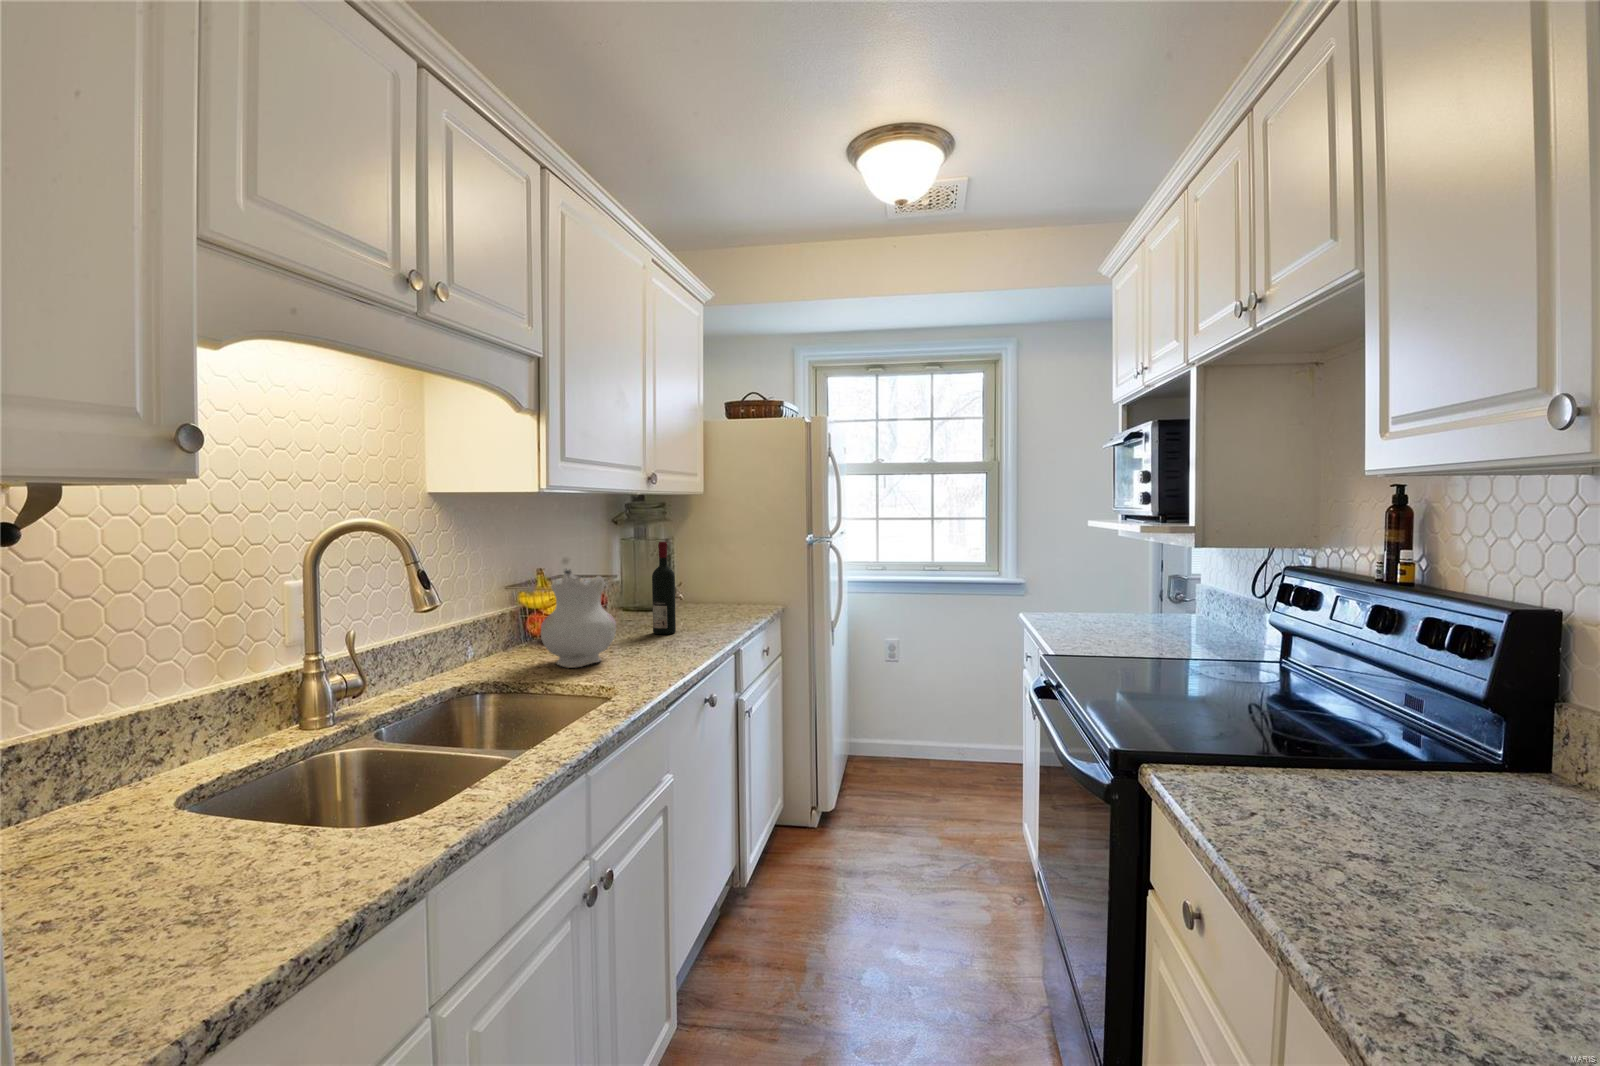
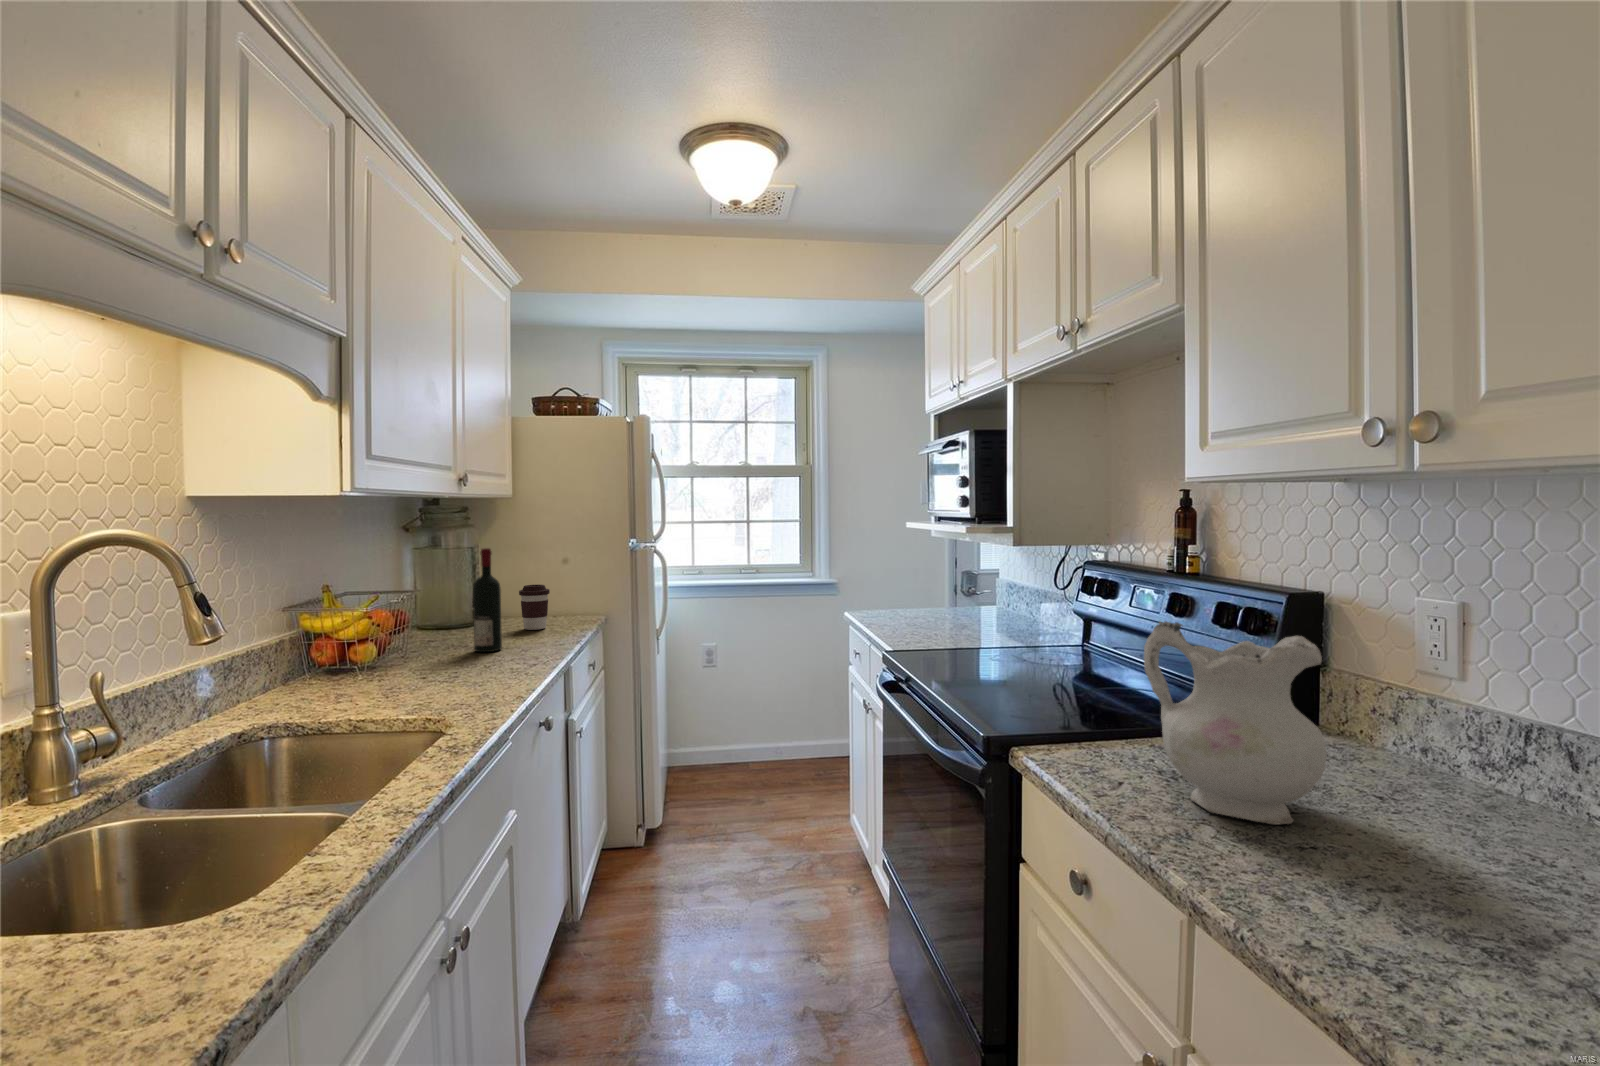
ceramic pitcher: present [541,569,616,668] -> present [1144,621,1327,825]
coffee cup: none [697,576,723,617] -> present [519,585,550,630]

